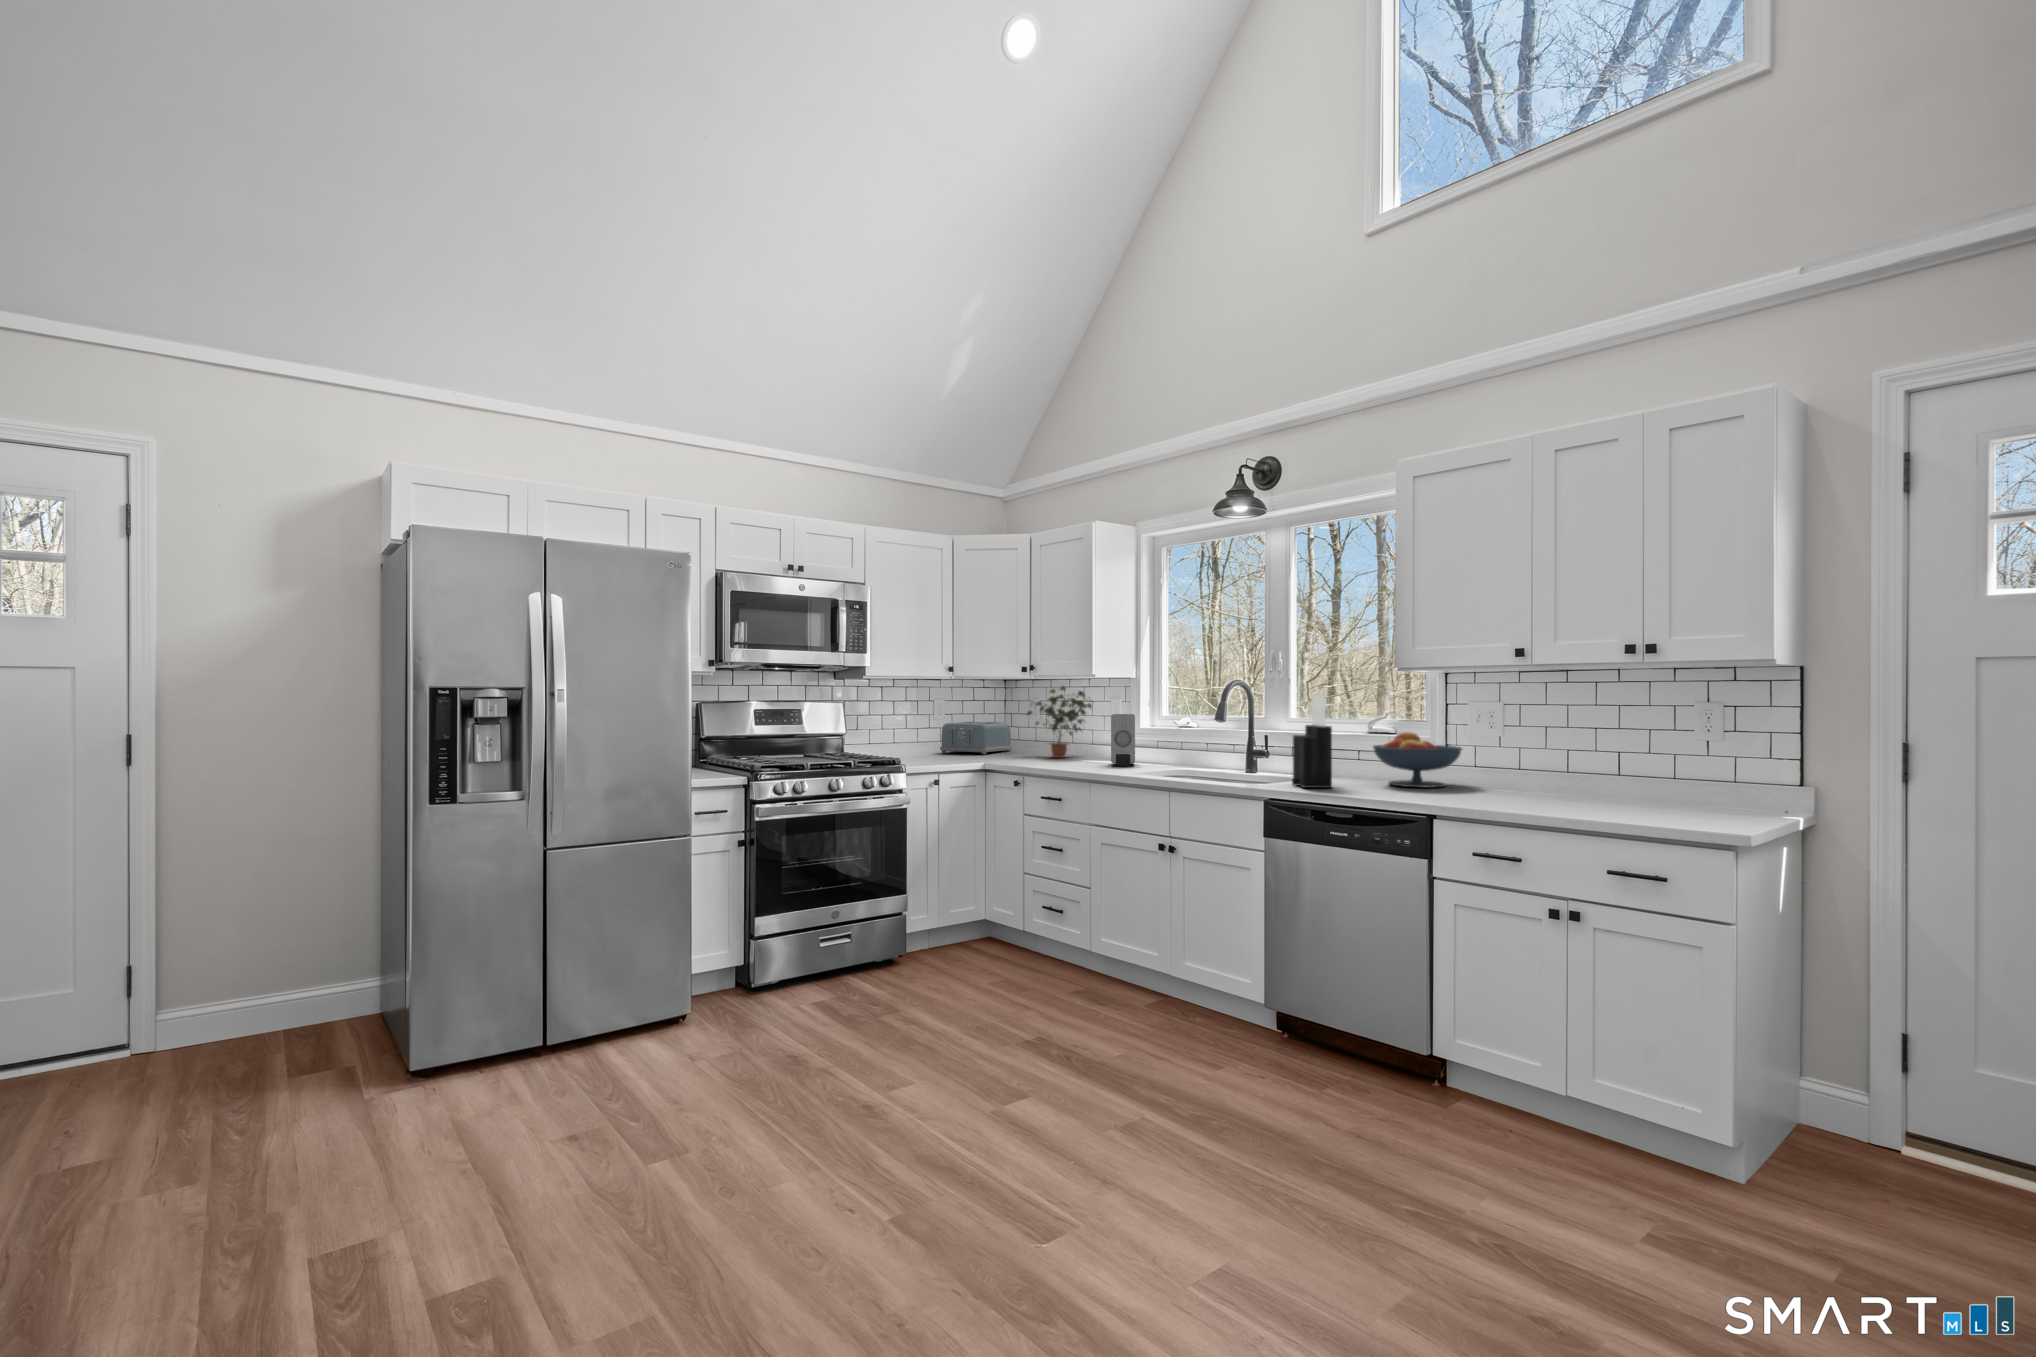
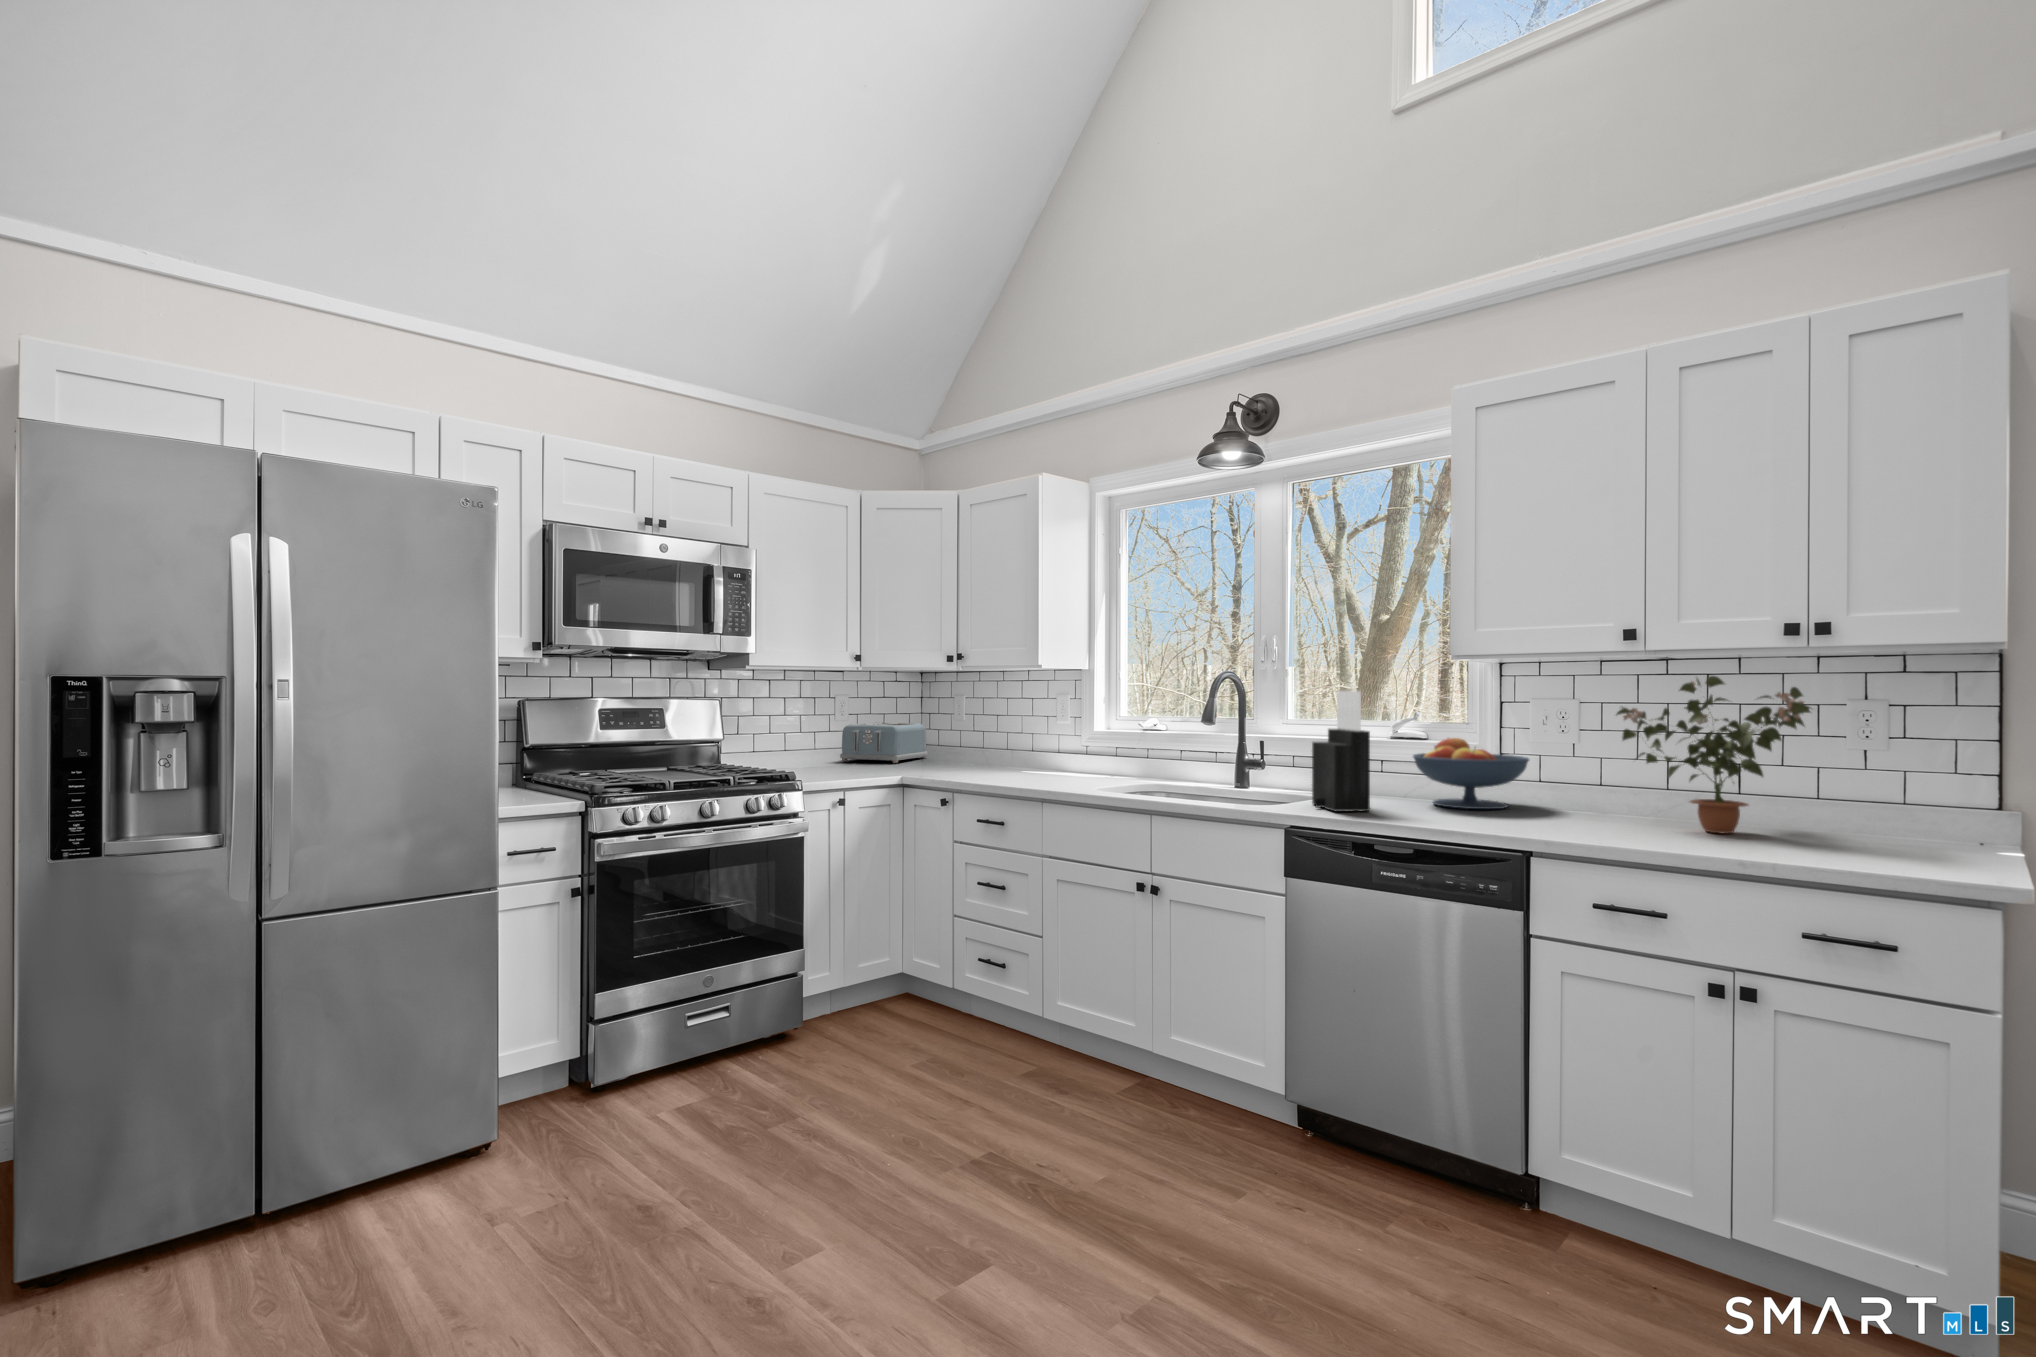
potted plant: present [1027,686,1092,758] -> present [1617,676,1810,833]
soap dispenser: present [1111,714,1135,766] -> none [1060,714,1092,779]

